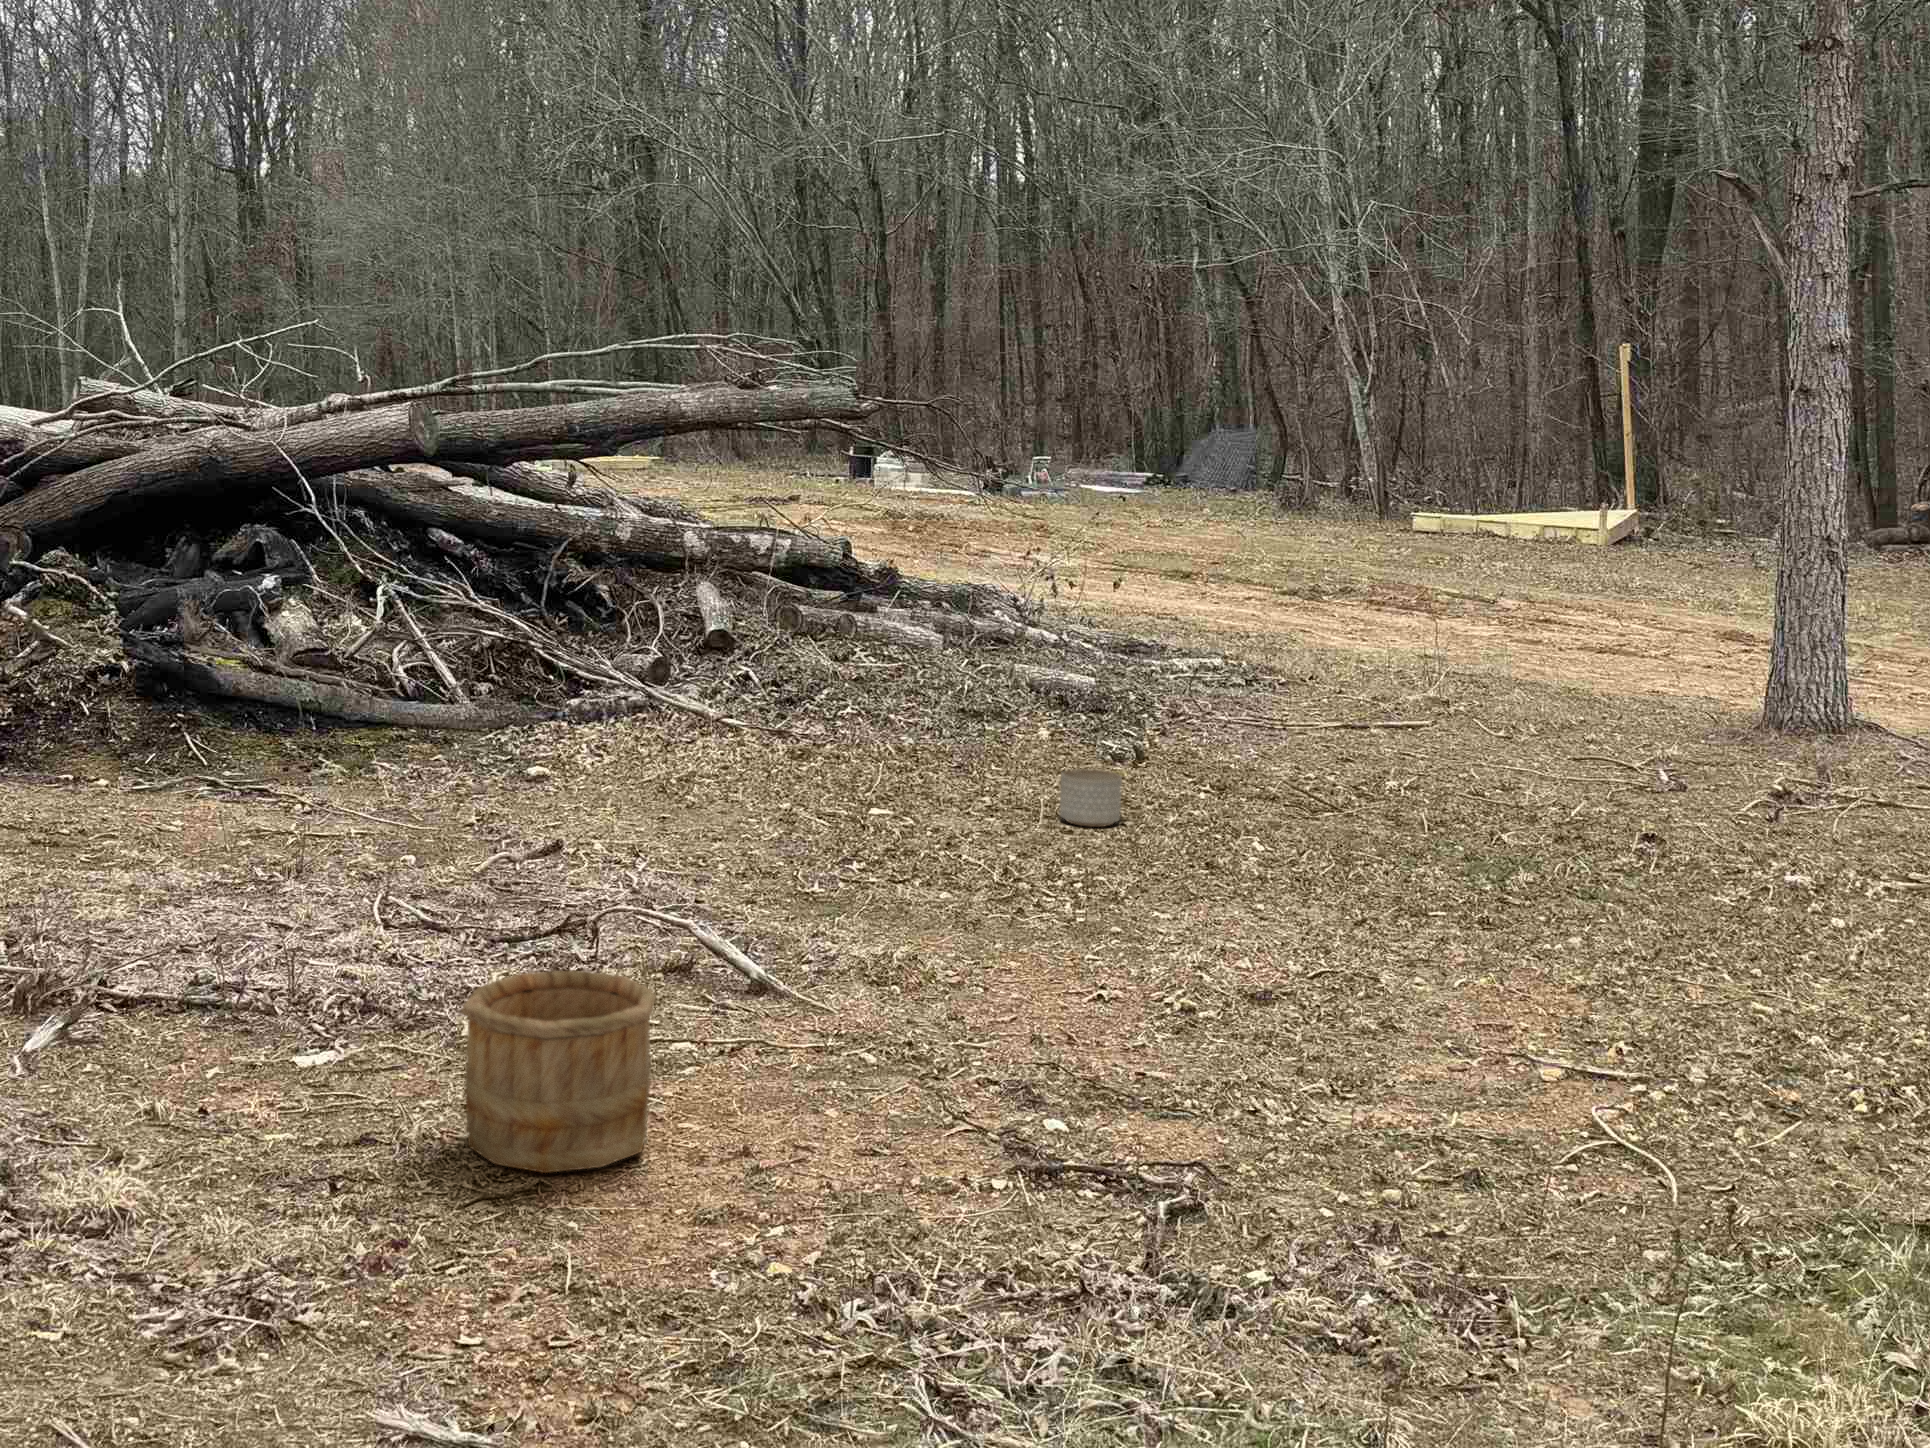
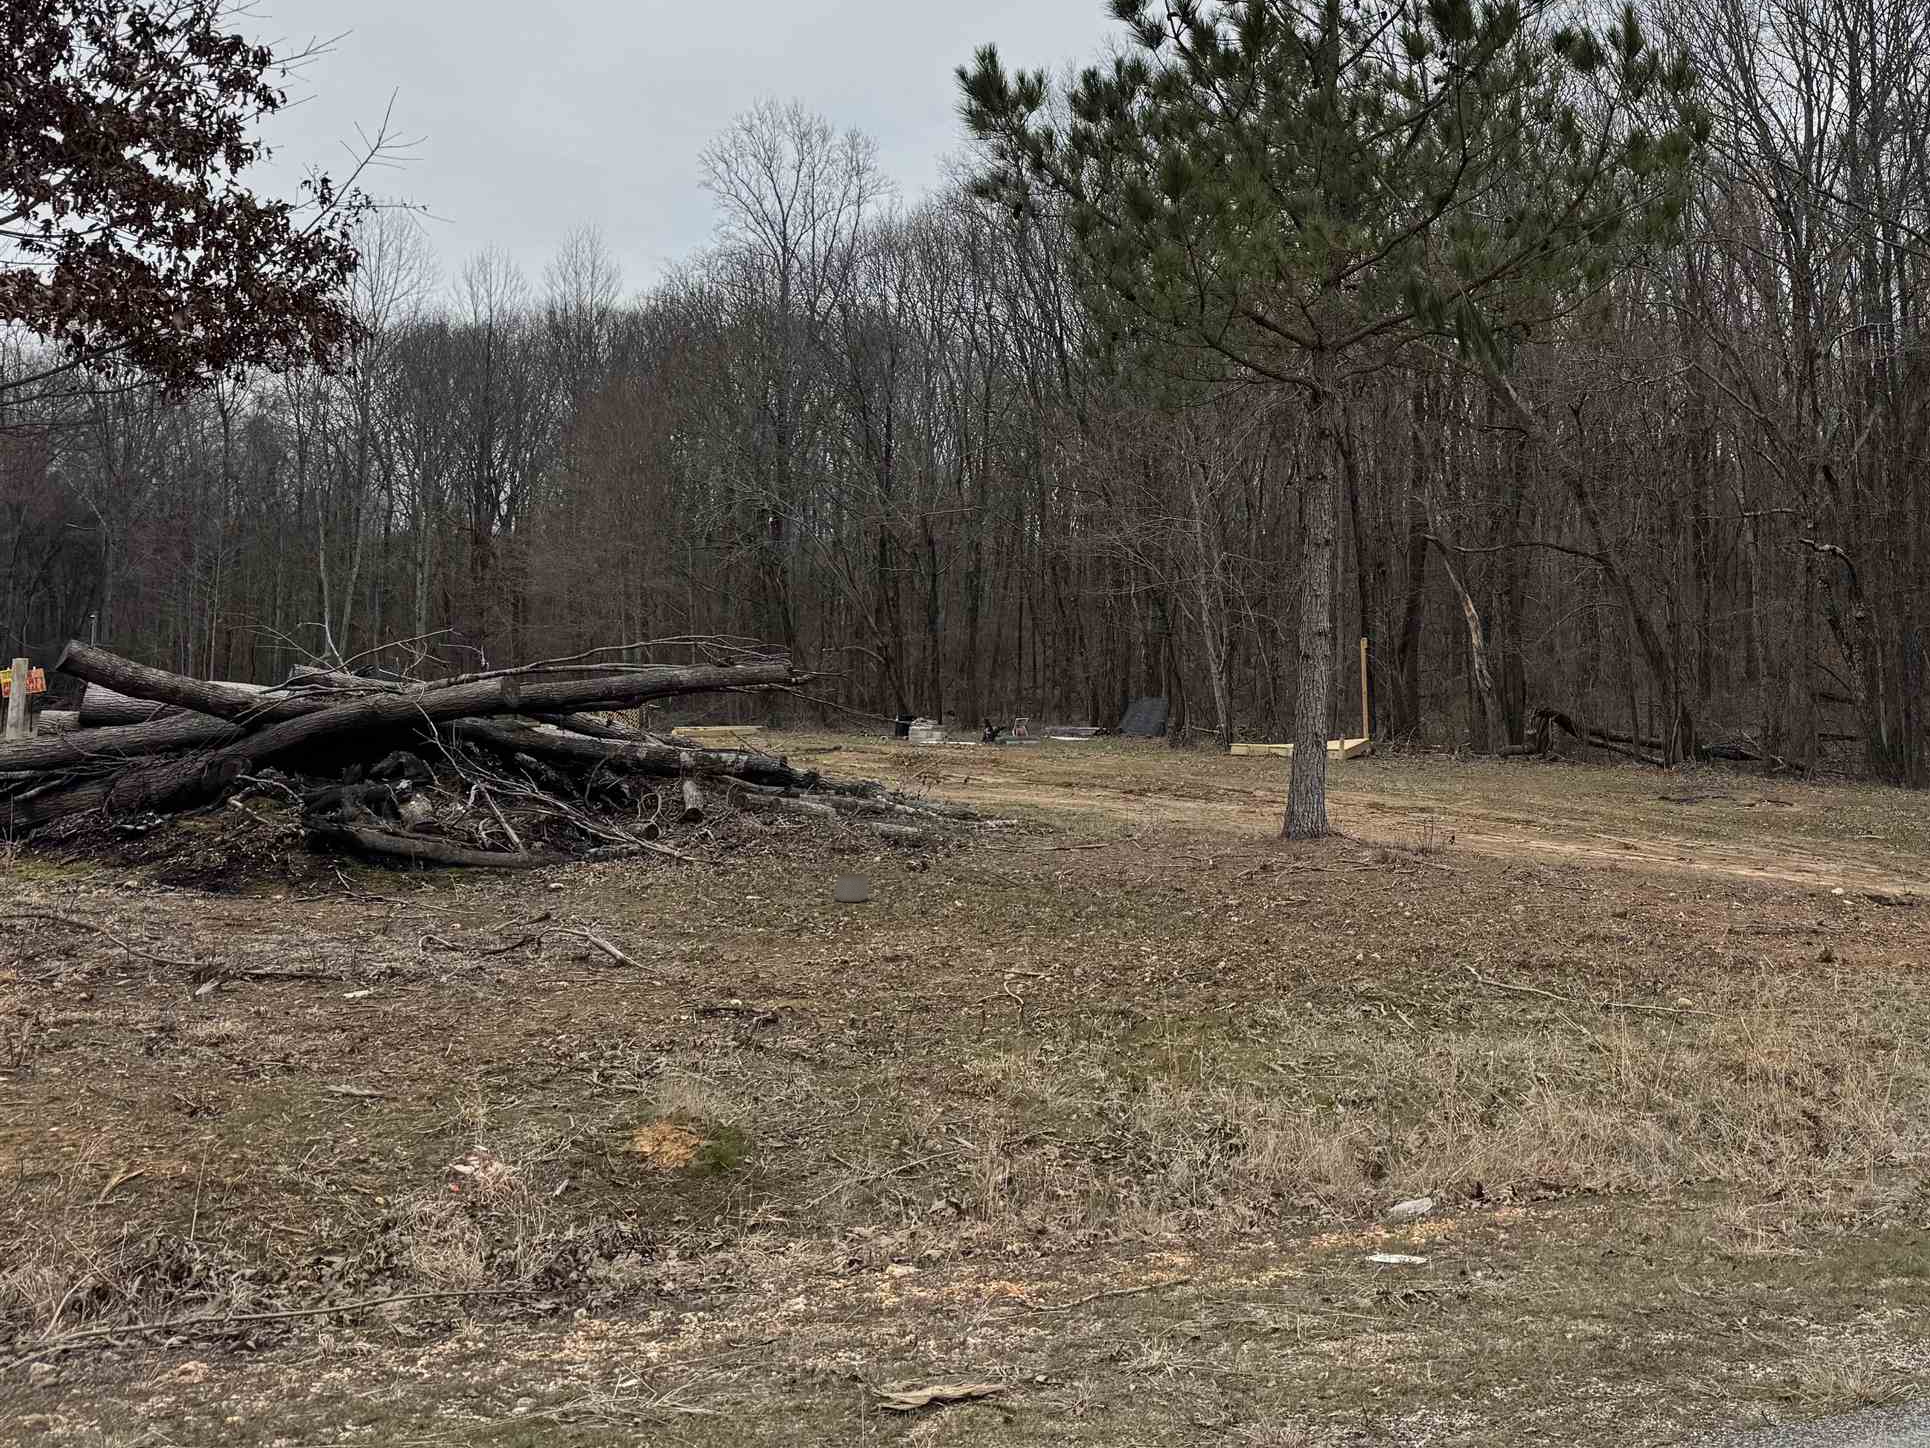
wooden bucket: present [461,970,656,1173] -> none [454,934,538,1006]

